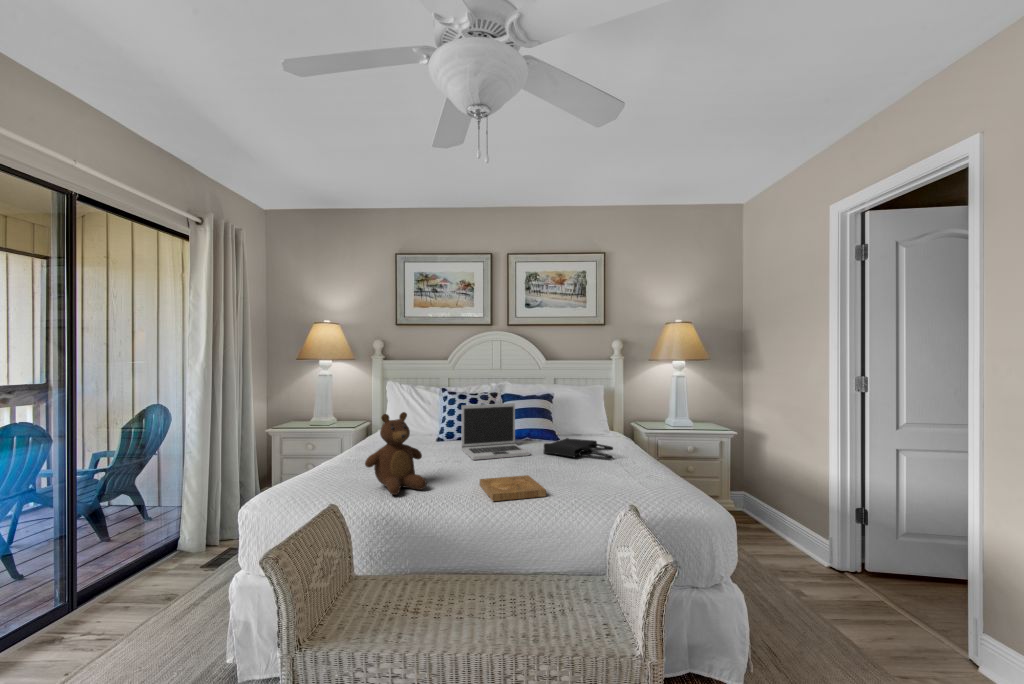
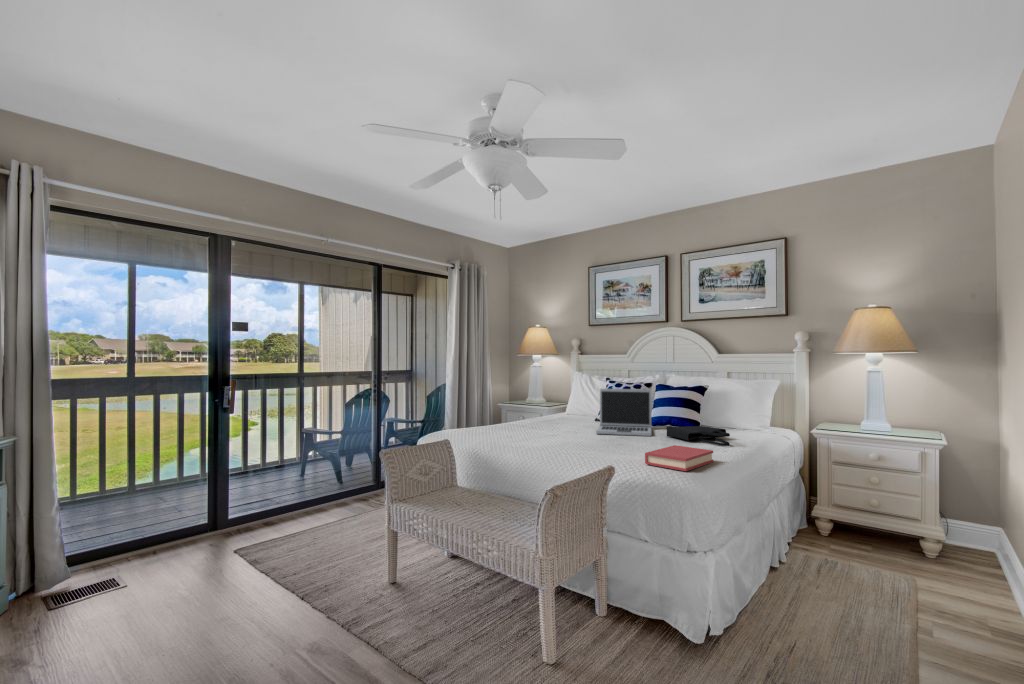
teddy bear: present [365,412,427,495] -> none [488,384,536,444]
hardback book: none [589,469,637,500] -> present [645,445,713,471]
tray: present [480,475,546,501] -> none [562,442,616,459]

